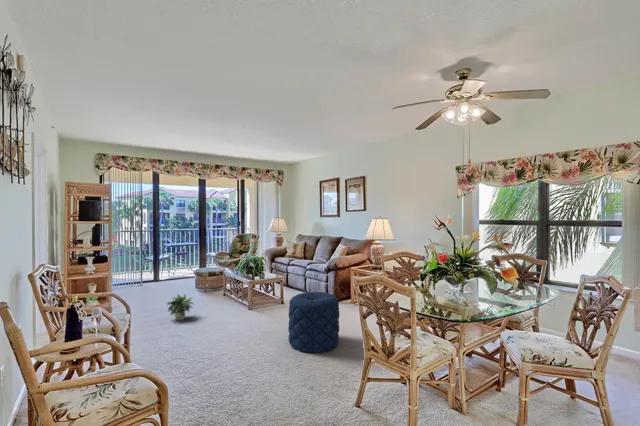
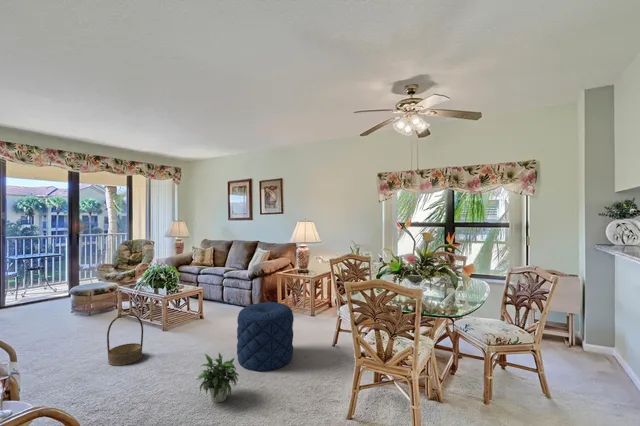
basket: none [198,290,224,330] -> present [107,314,143,366]
potted plant: present [167,294,193,320] -> present [198,353,239,403]

